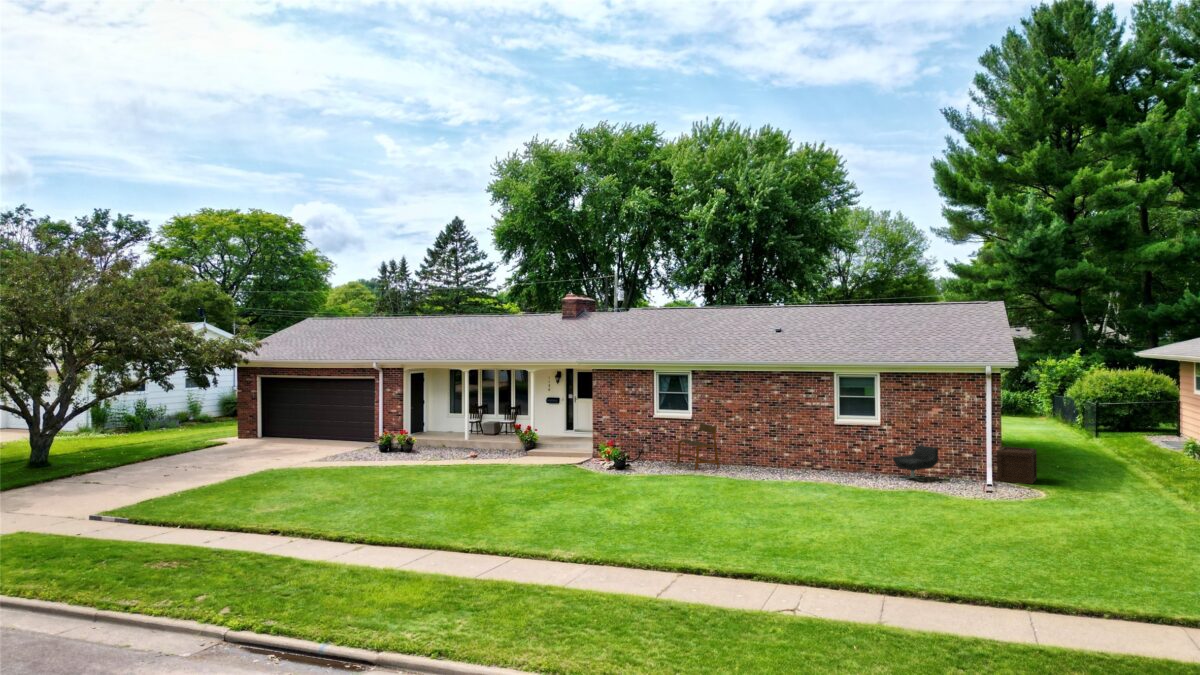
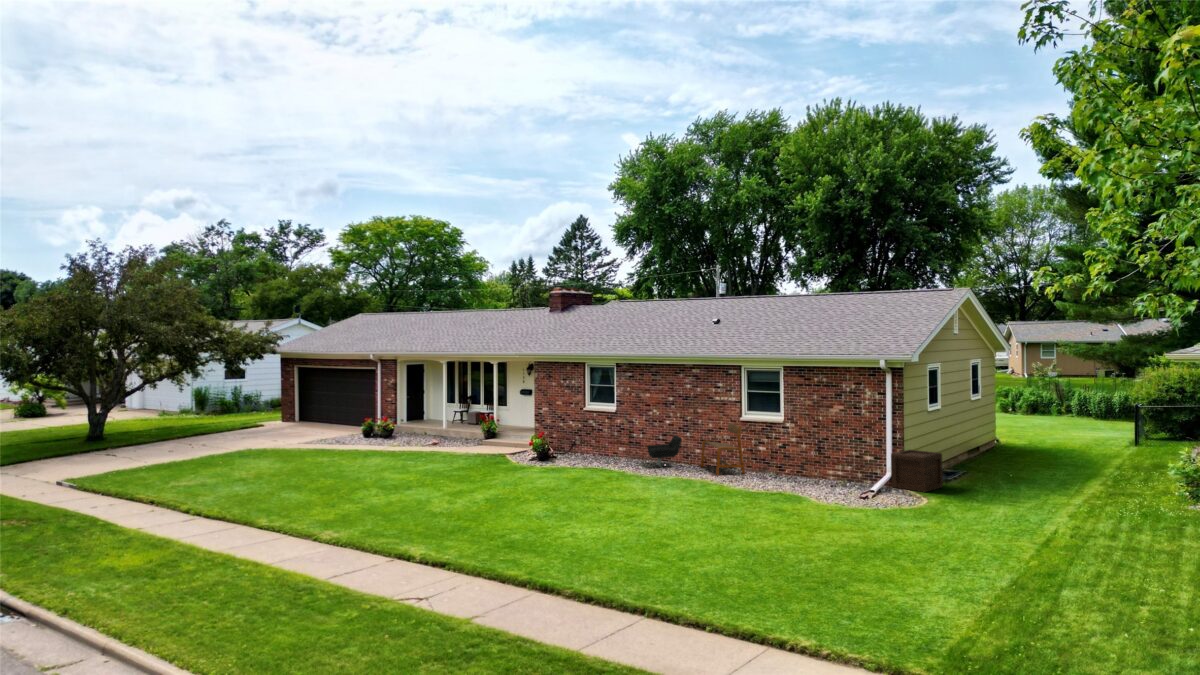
bench: present [677,424,720,470] -> present [701,423,745,476]
lounge chair: present [893,445,938,478] -> present [647,435,682,468]

